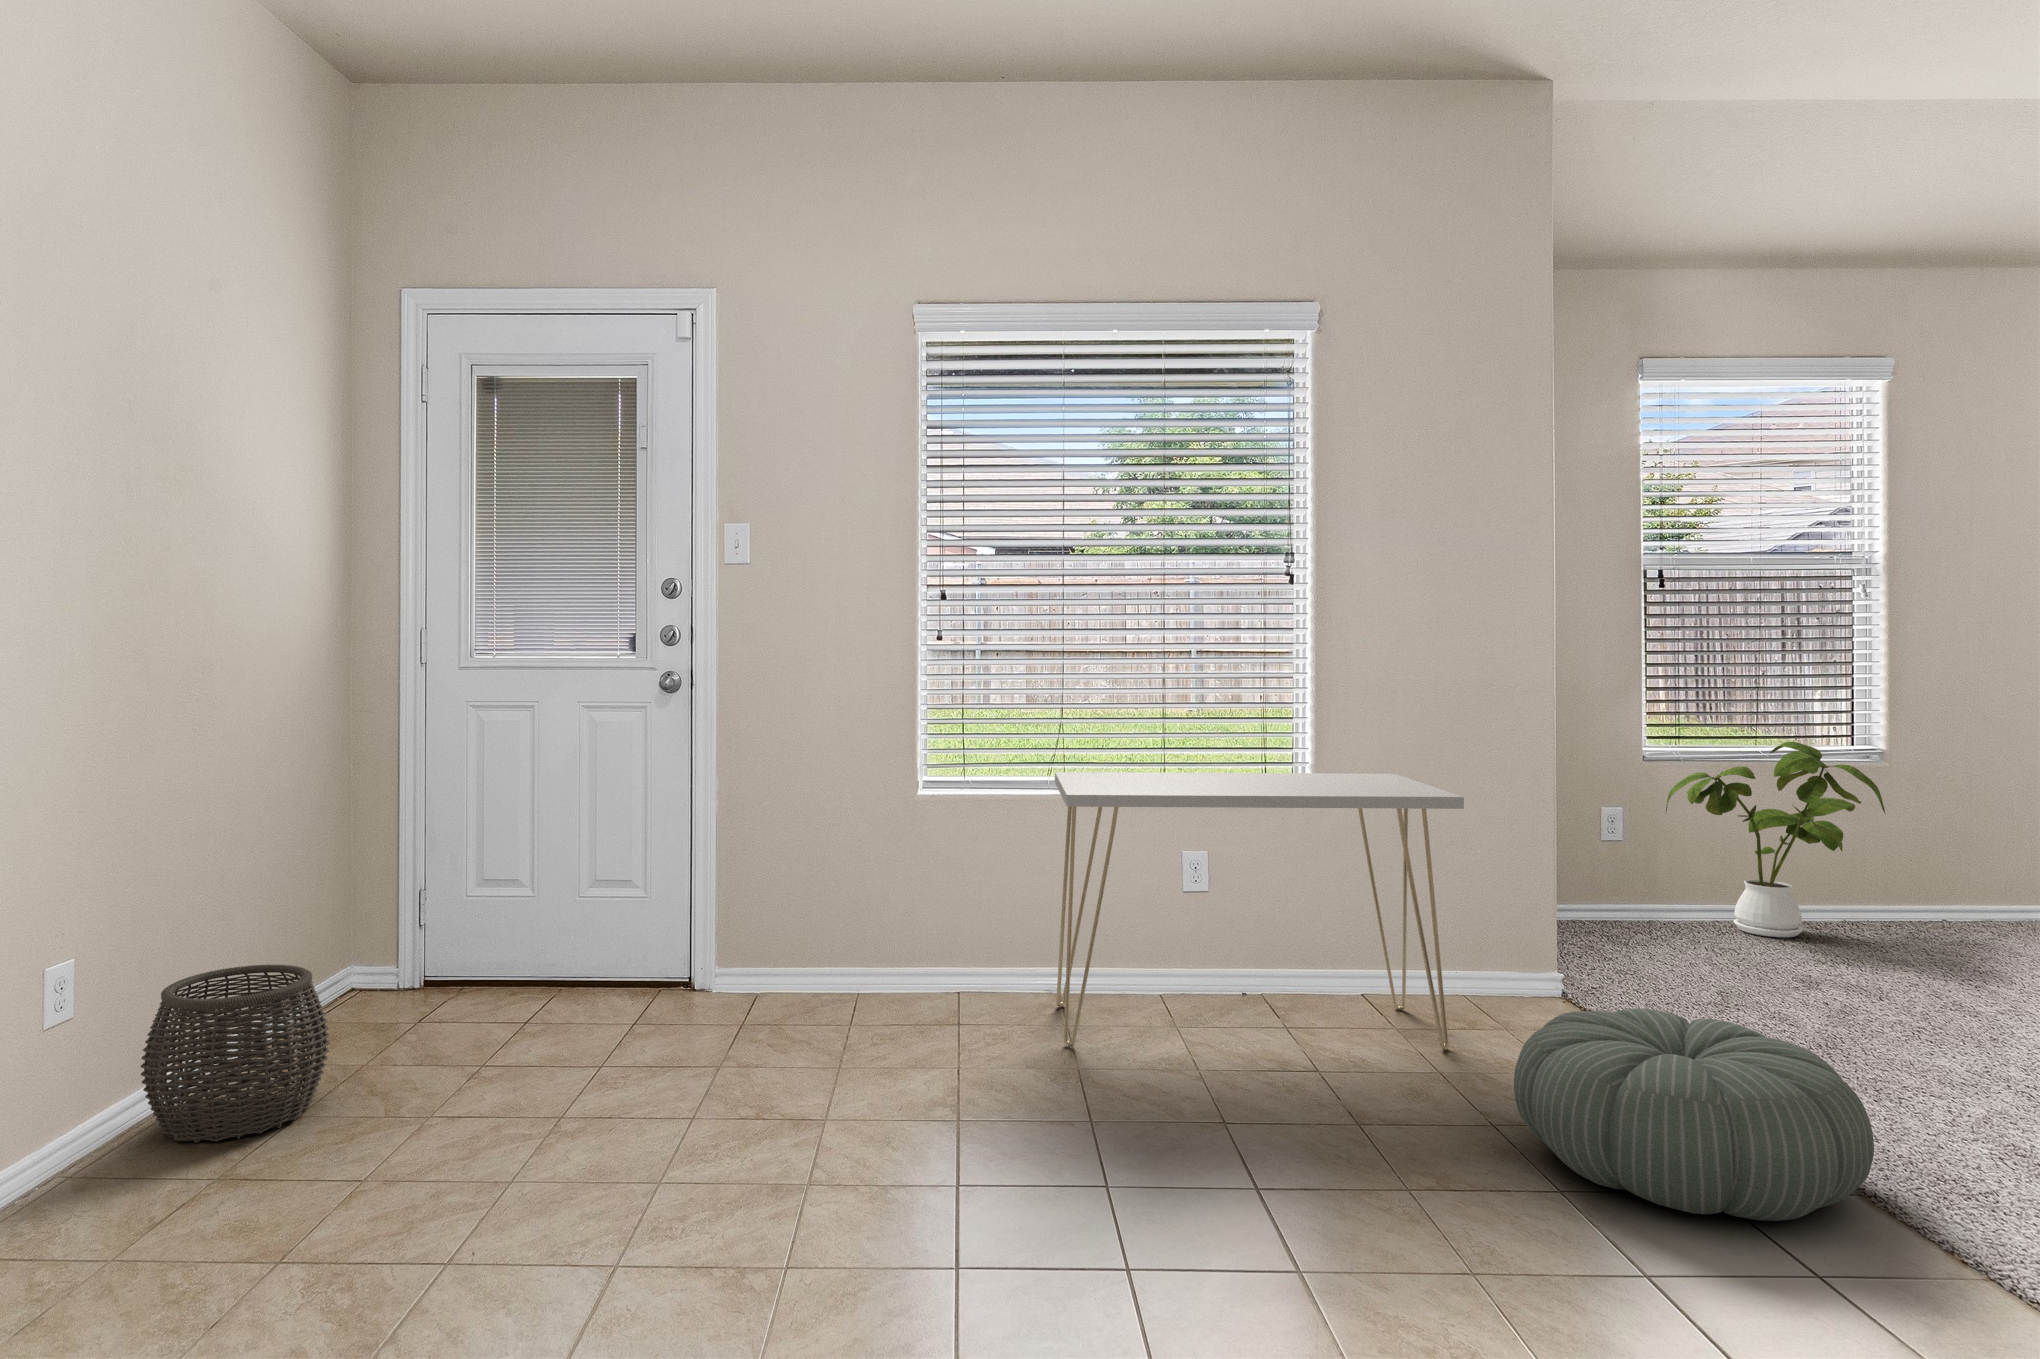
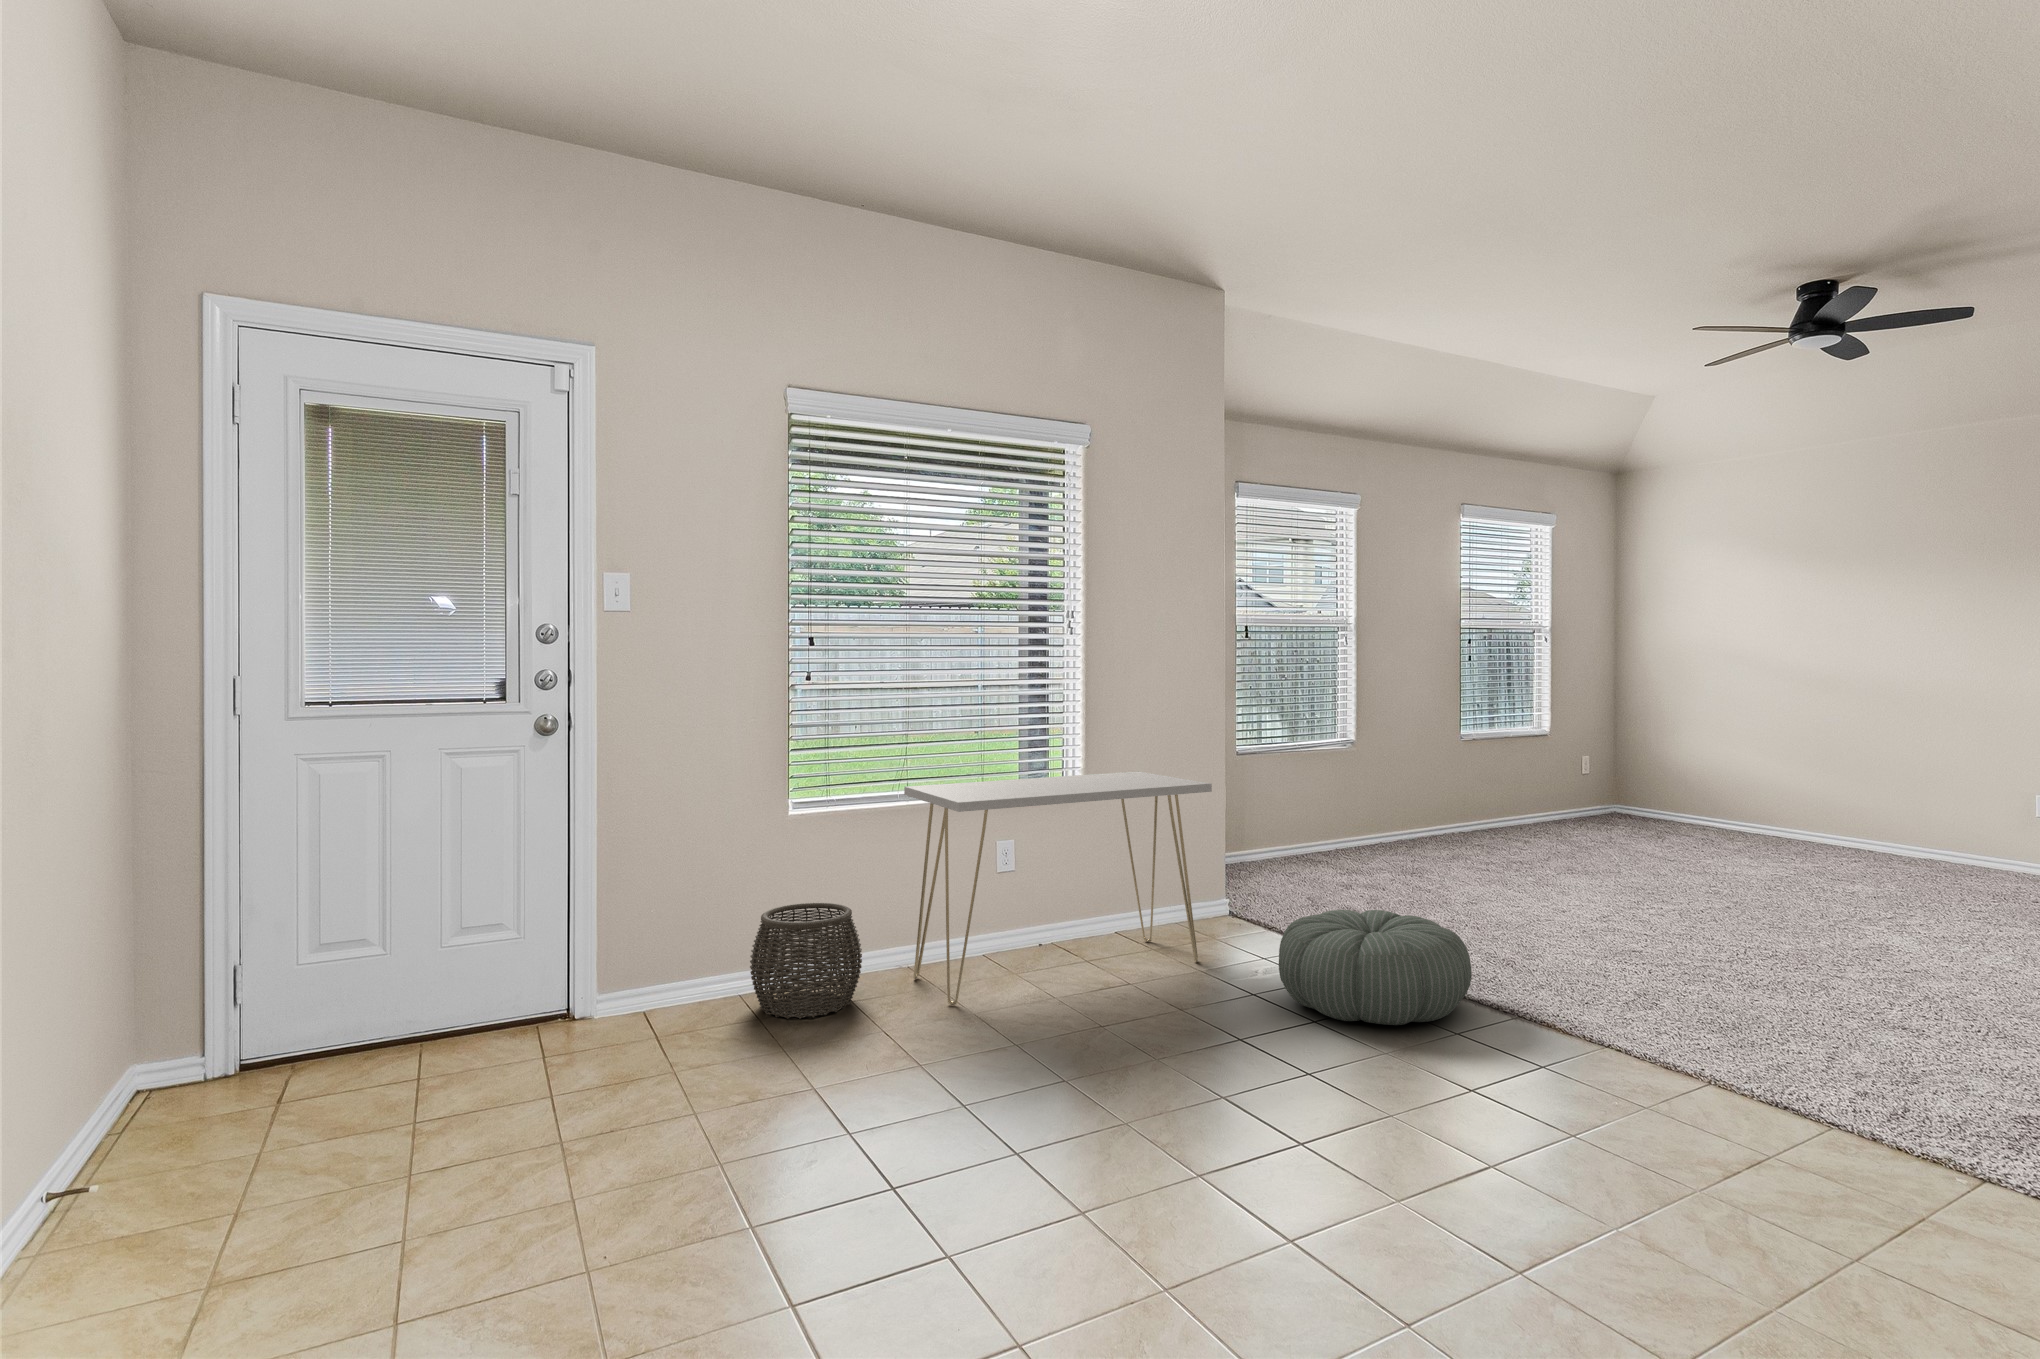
house plant: present [1666,742,1886,937] -> none [1249,736,1375,865]
woven basket: present [141,964,330,1143] -> present [750,903,862,1019]

